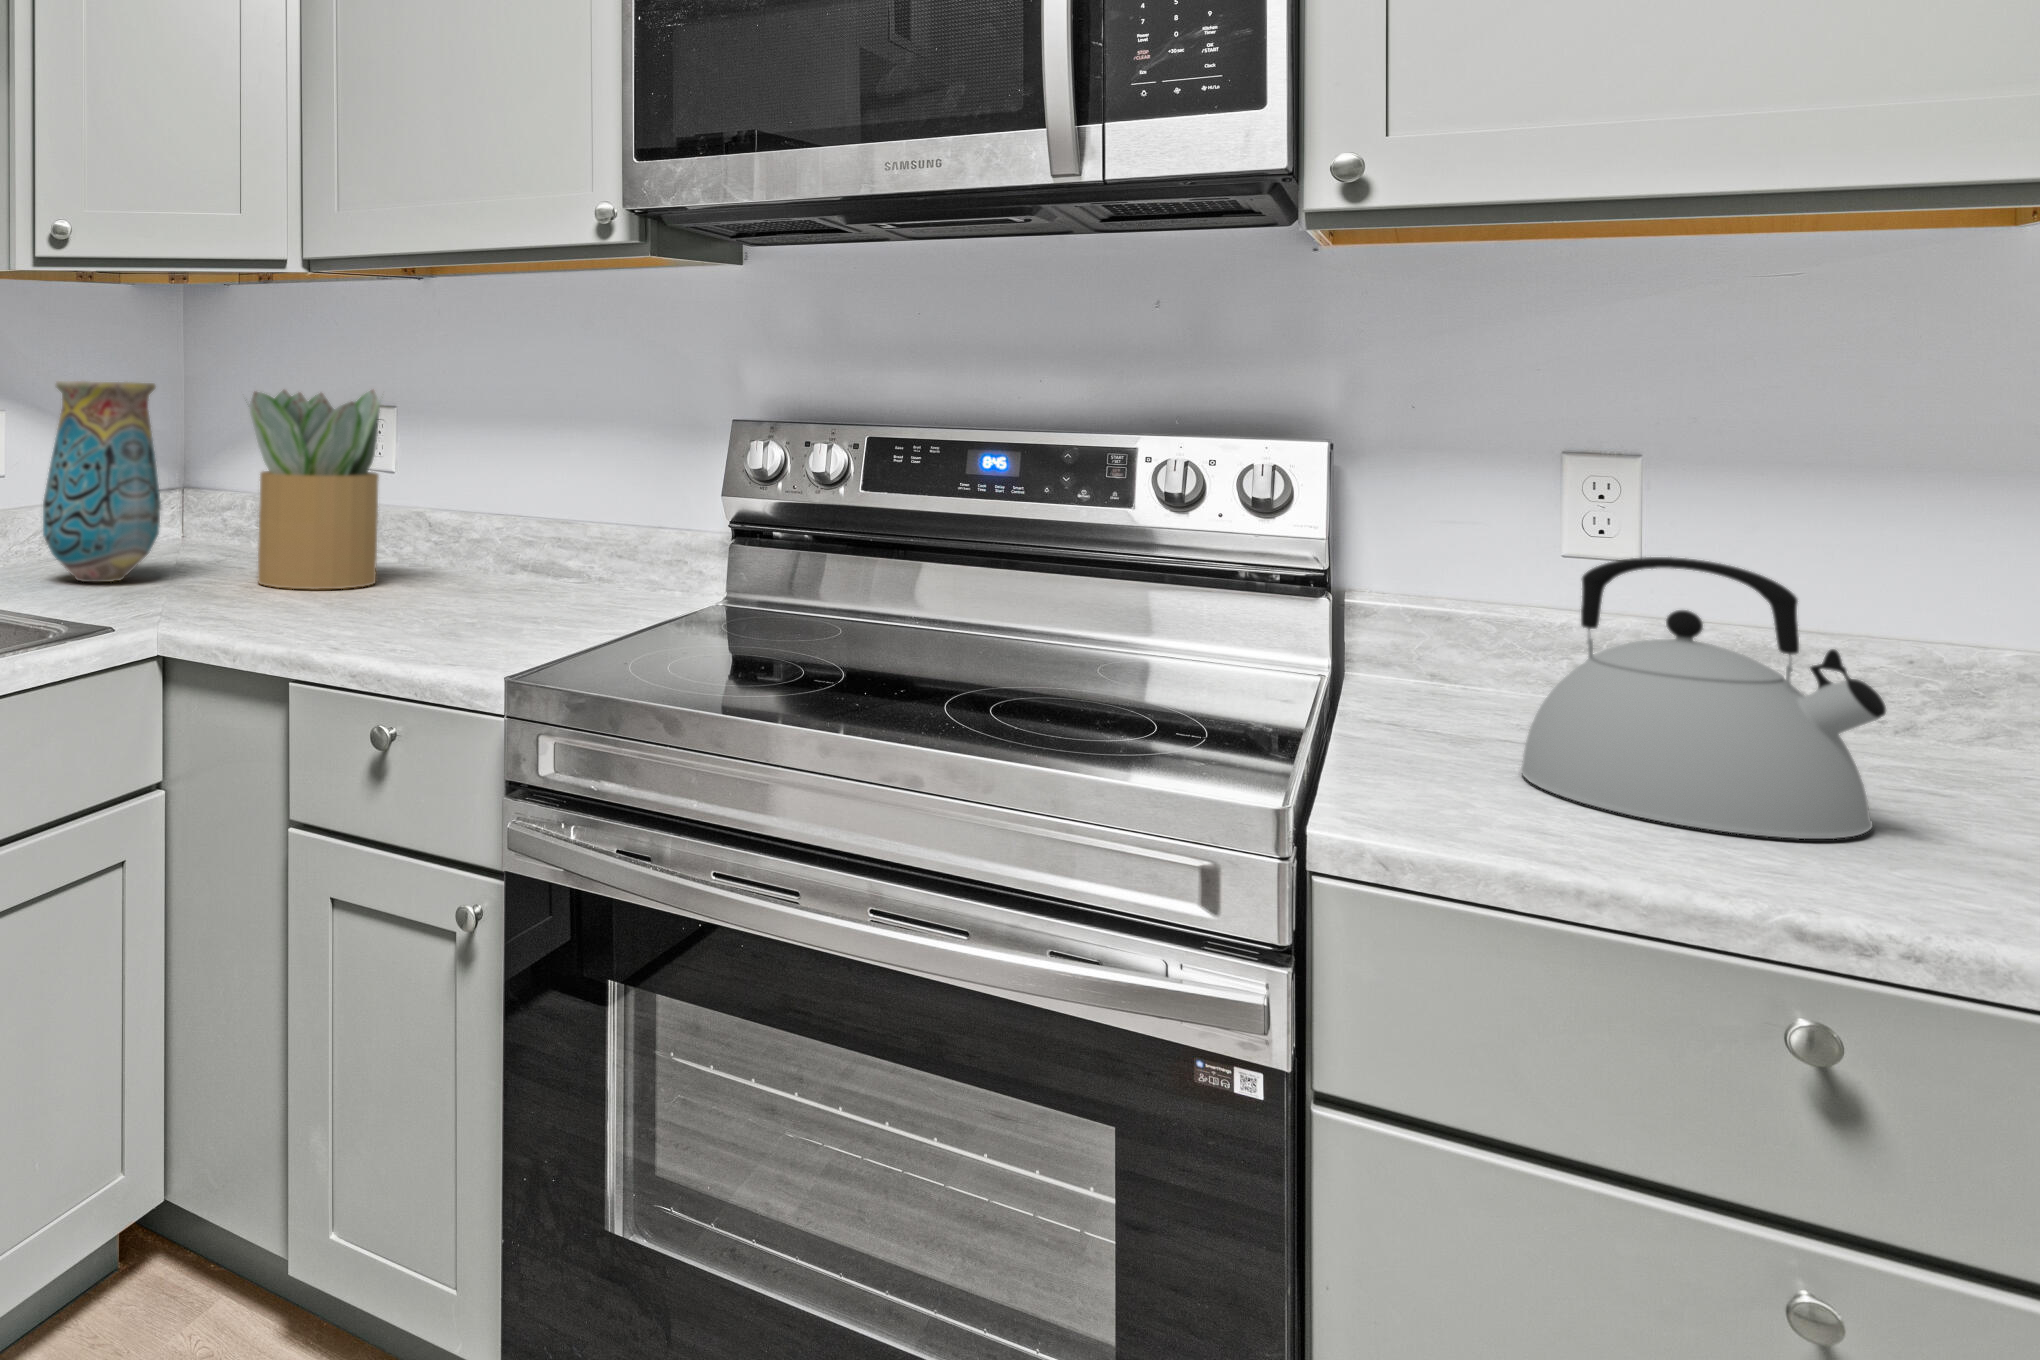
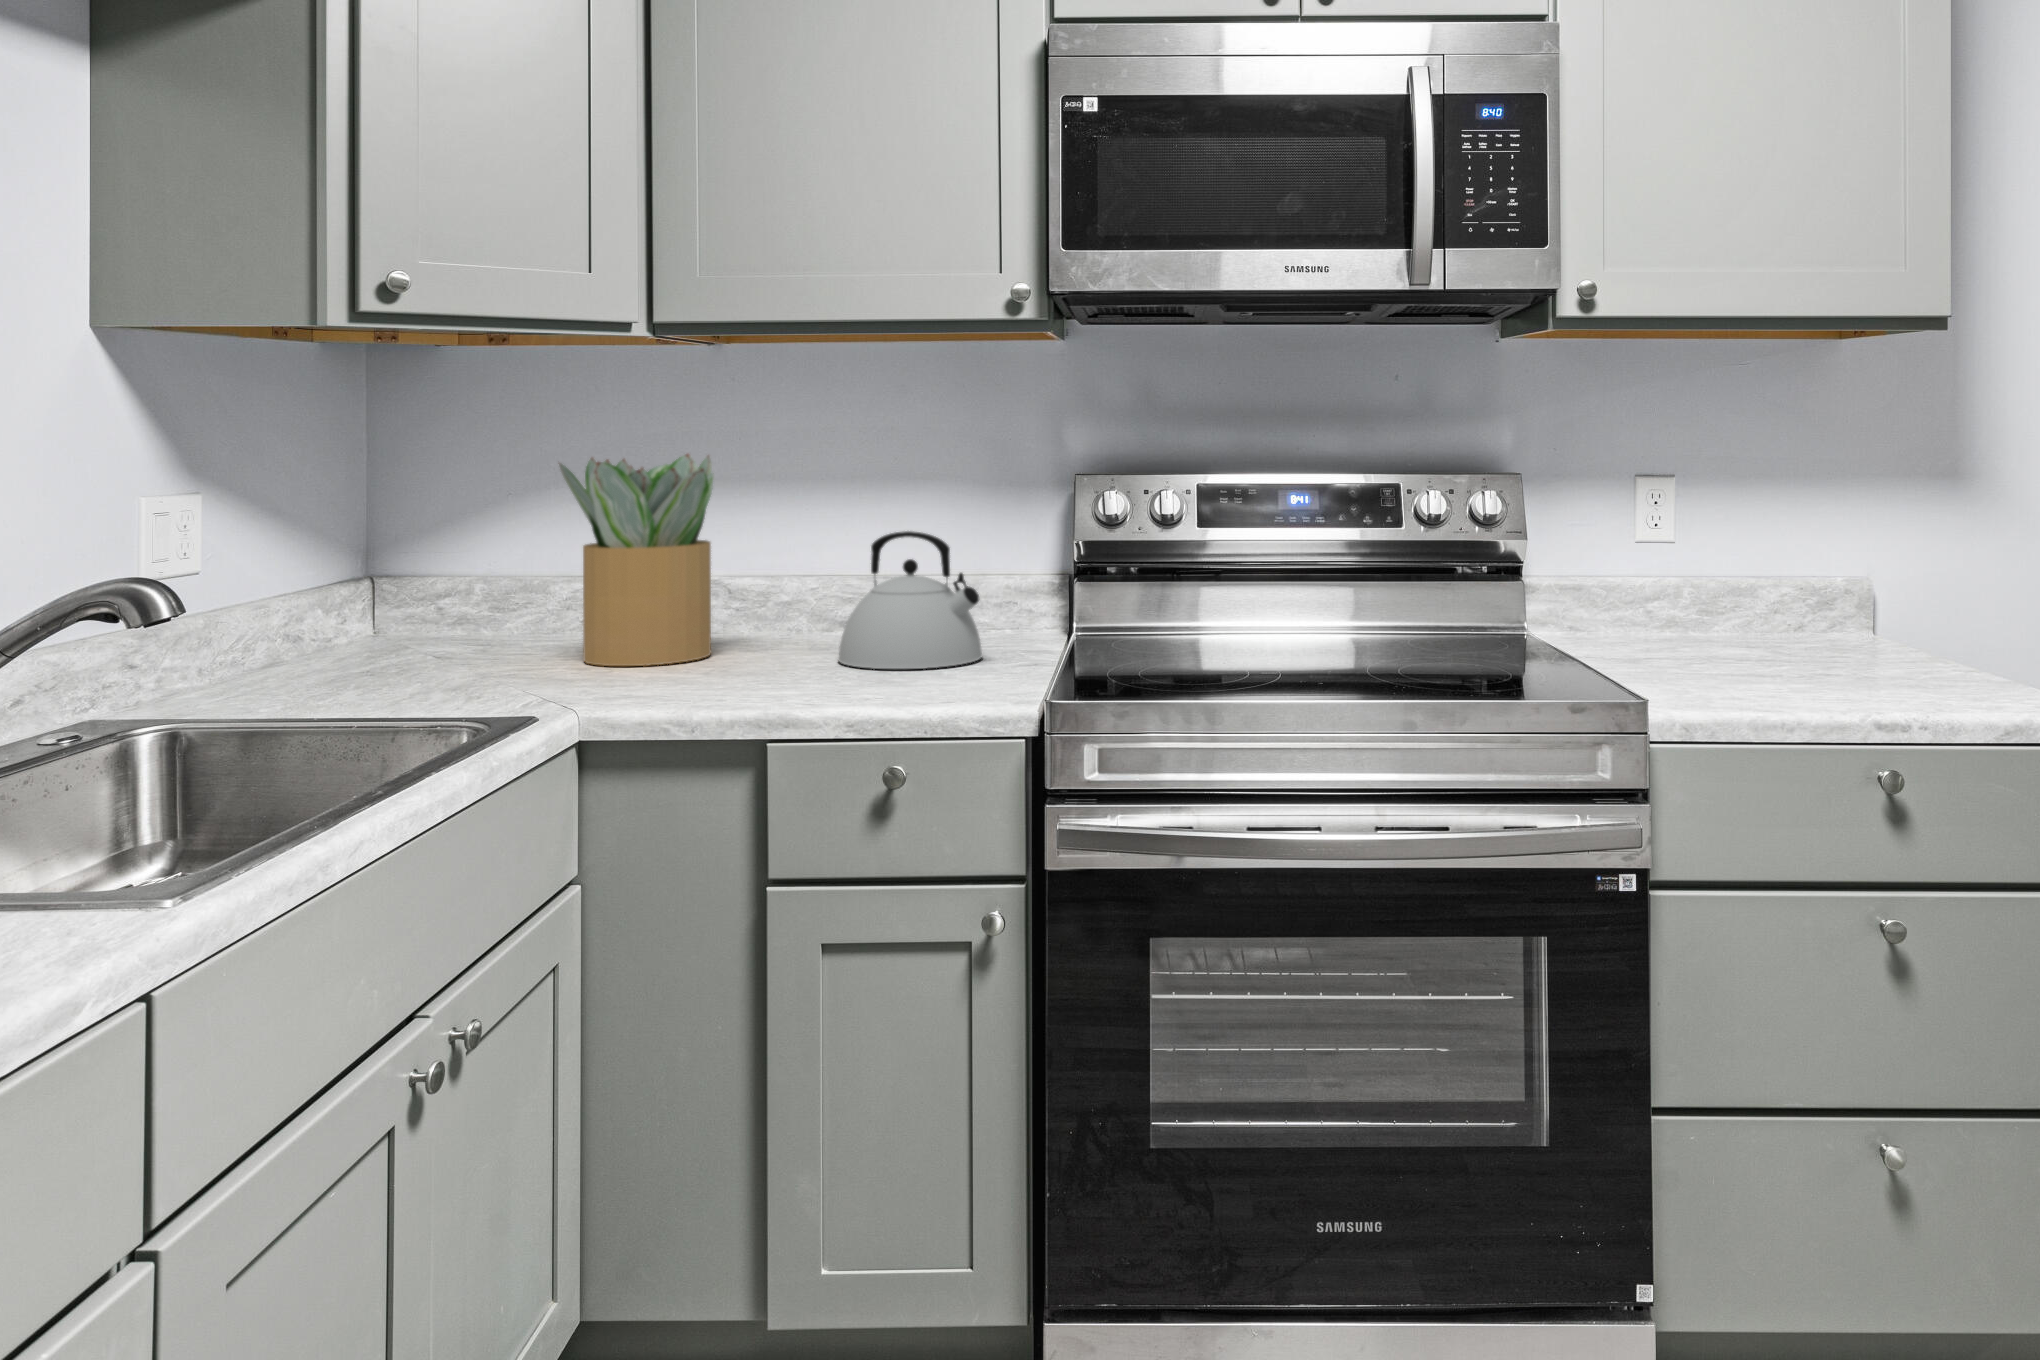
vase: present [43,381,161,582] -> none [338,456,477,683]
kettle: present [1521,557,1886,839] -> present [838,531,982,669]

